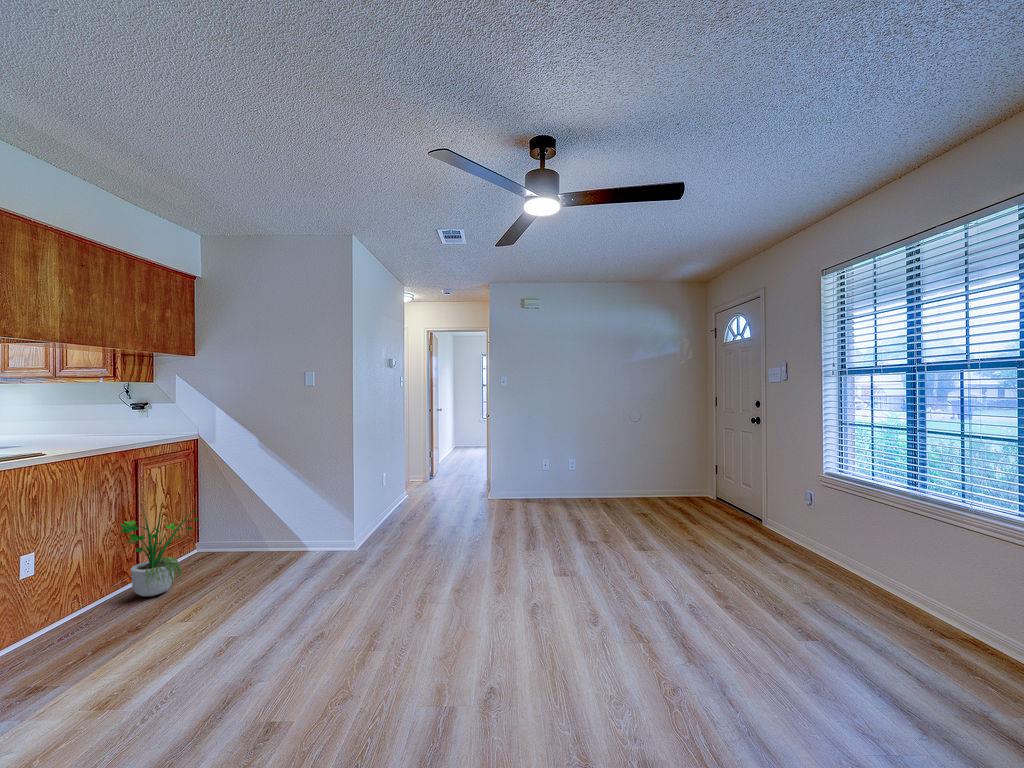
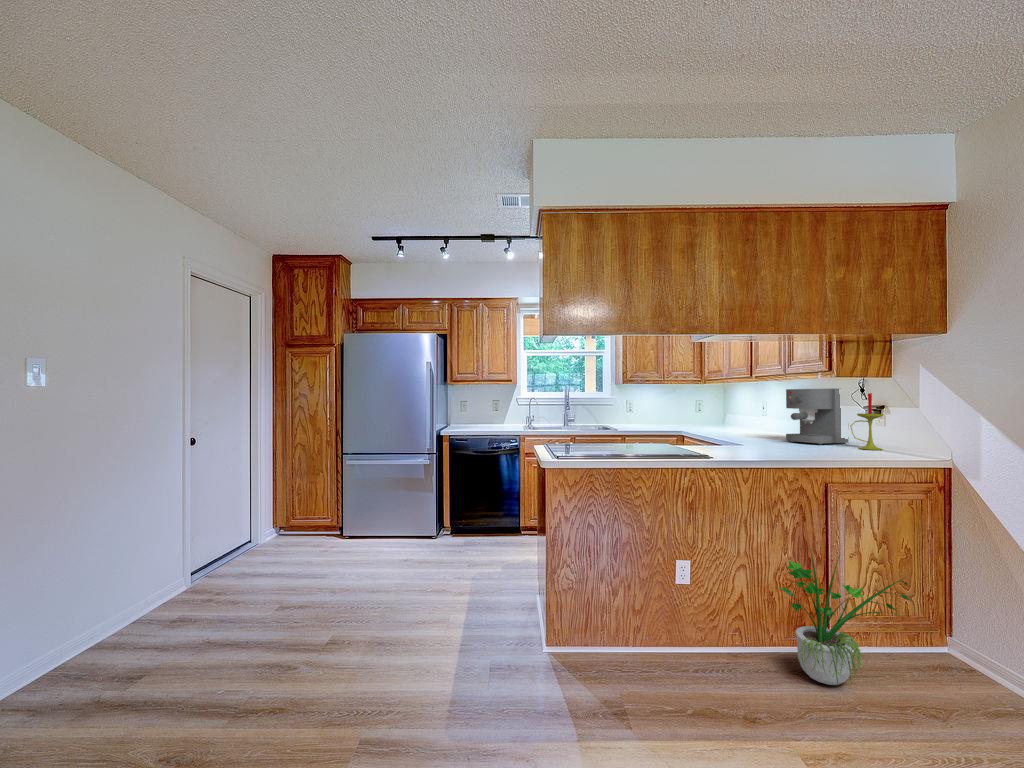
coffee maker: none [44,390,105,438] -> present [786,388,849,445]
candle: none [121,393,148,435] -> present [850,393,883,450]

